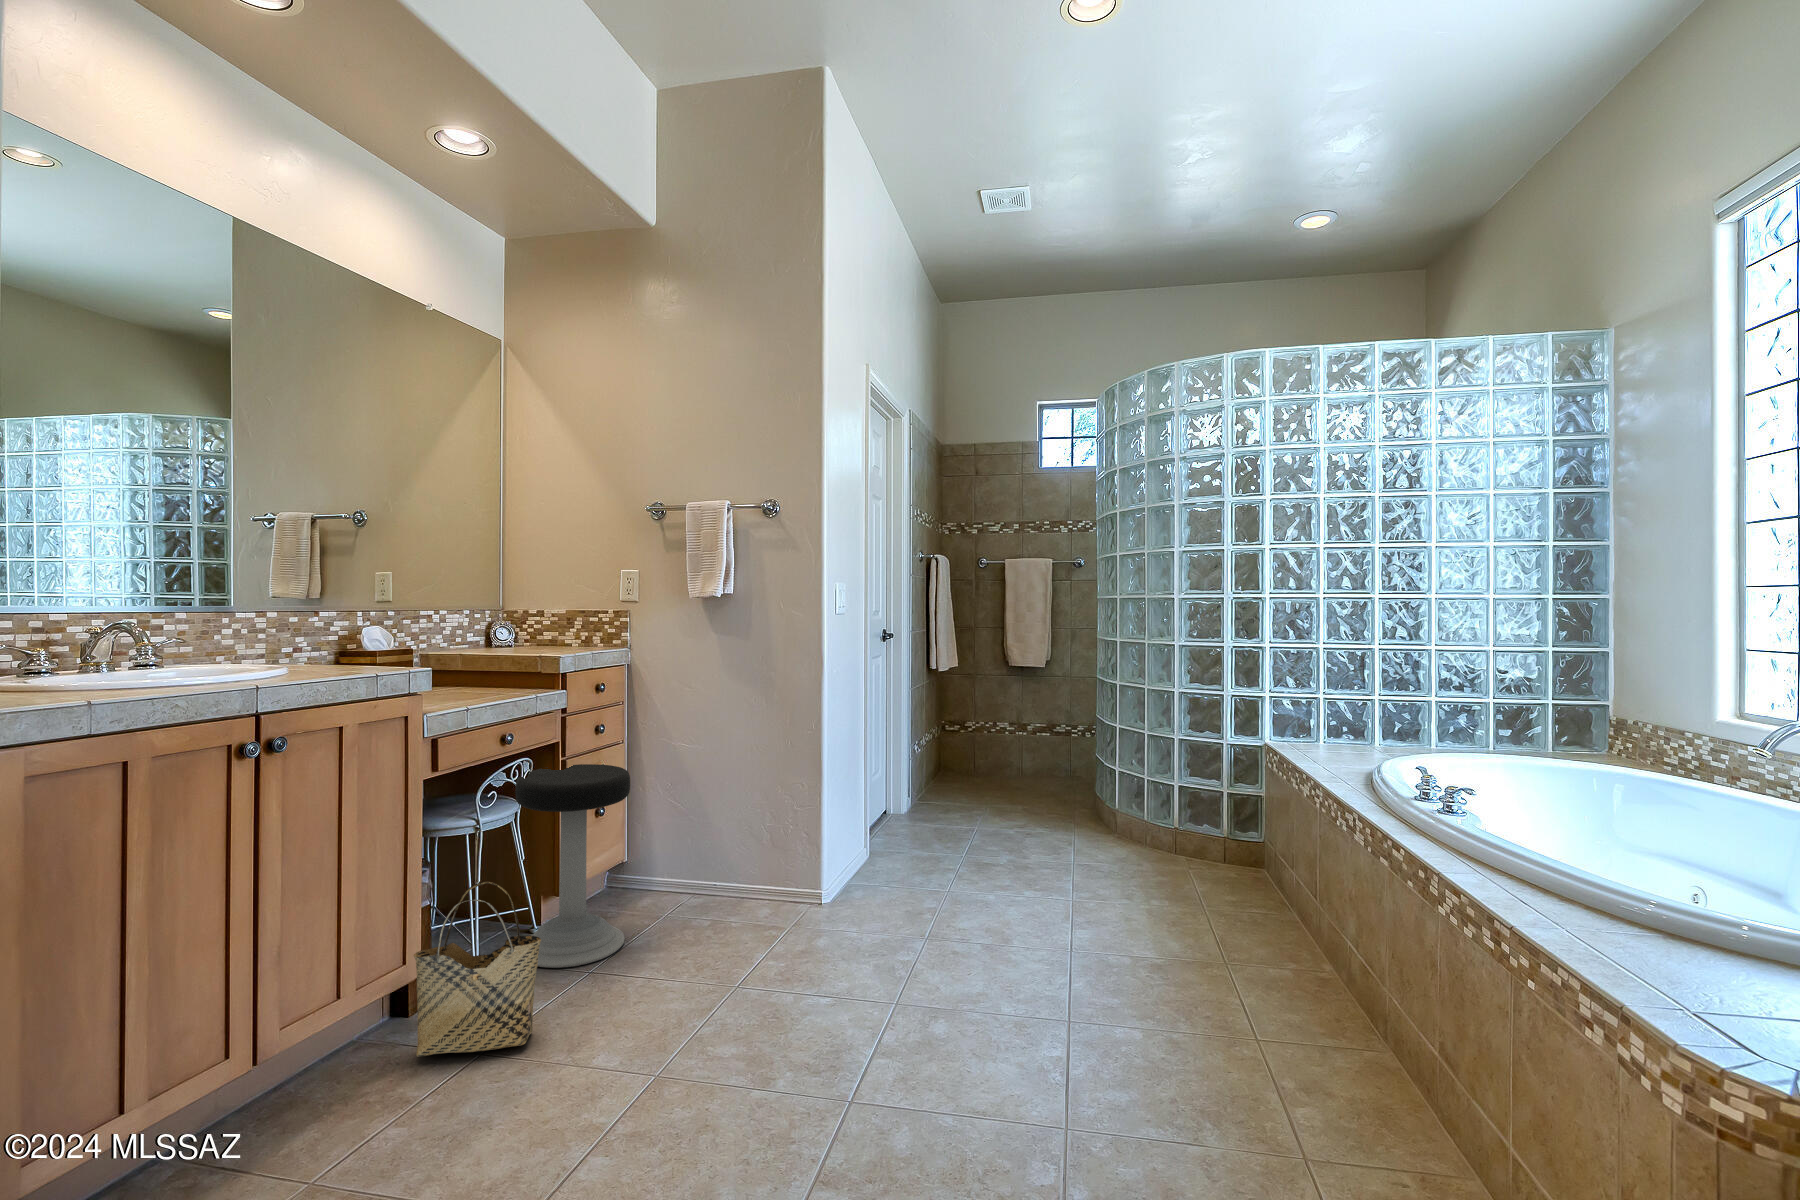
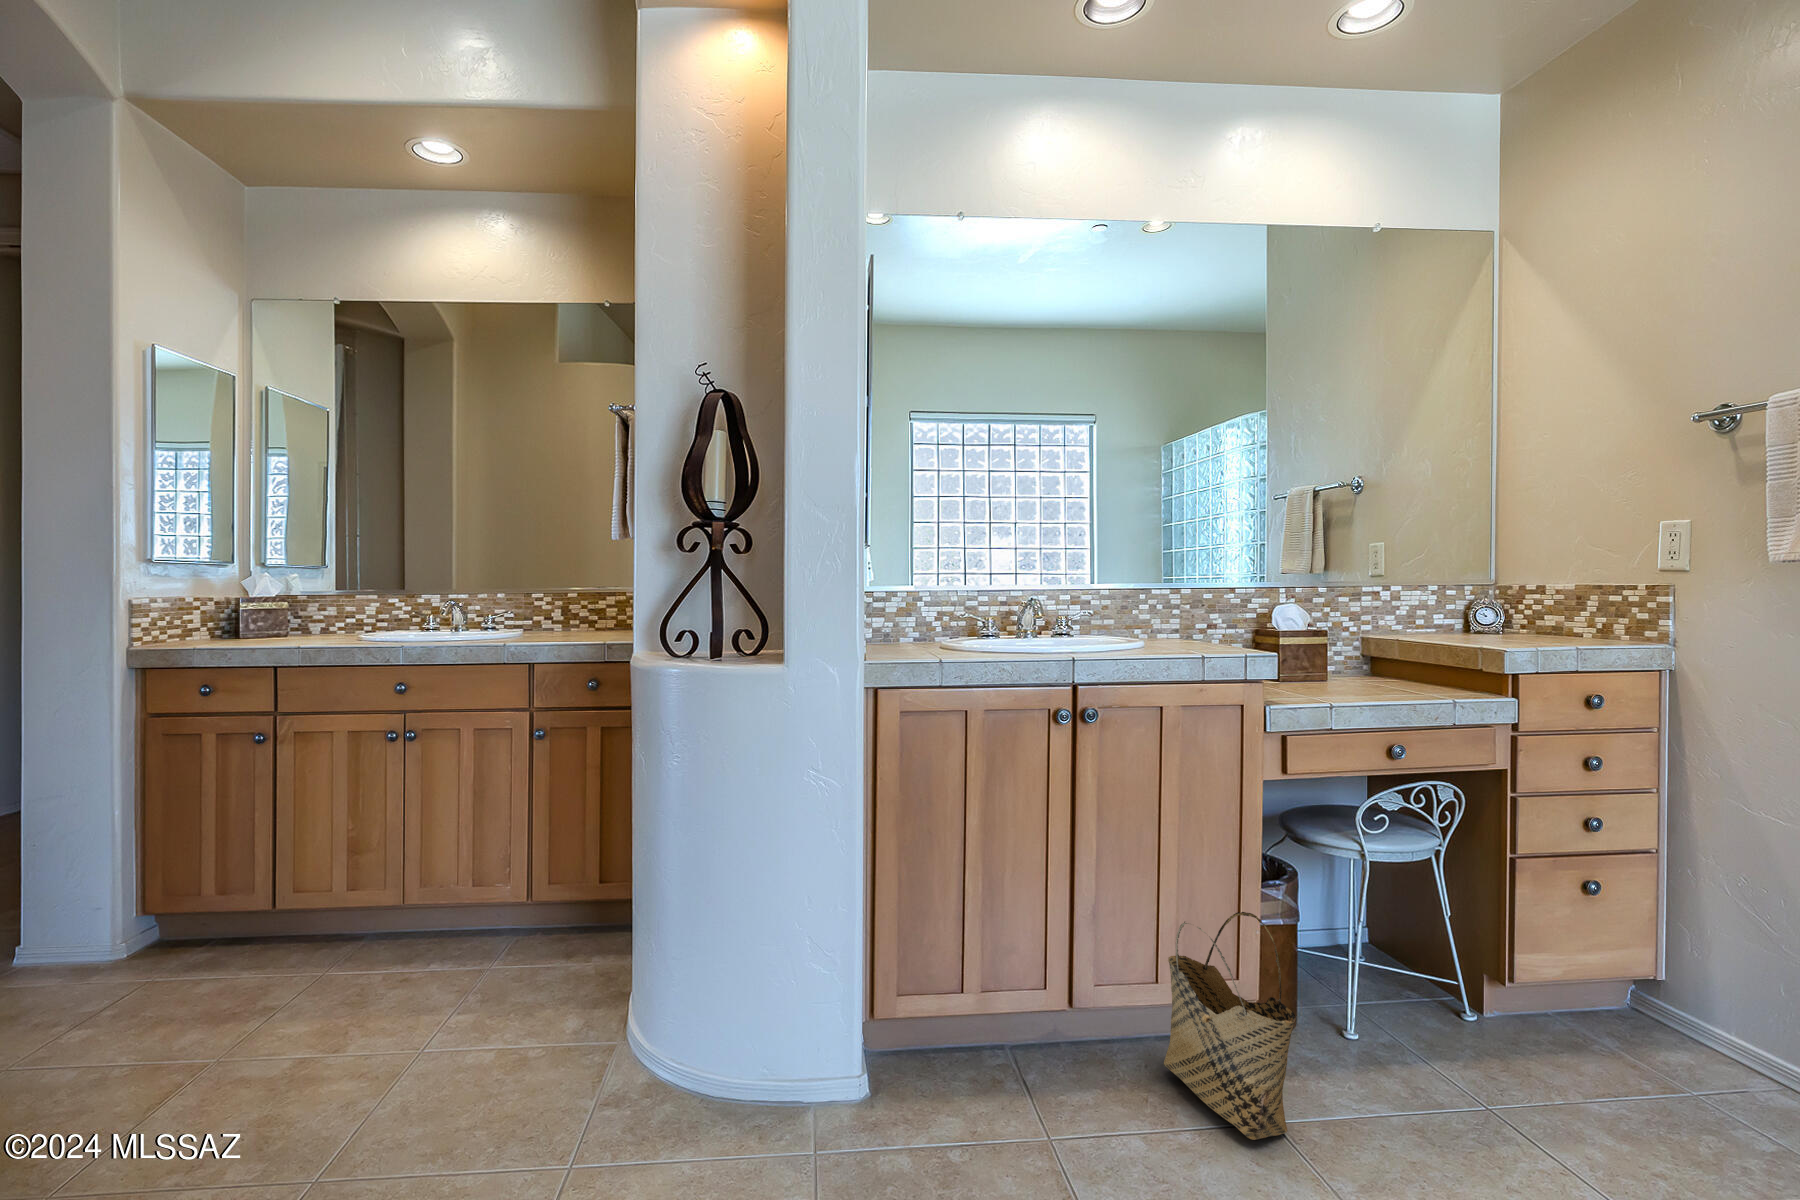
stool: present [516,764,630,968] -> none [1384,802,1584,1123]

